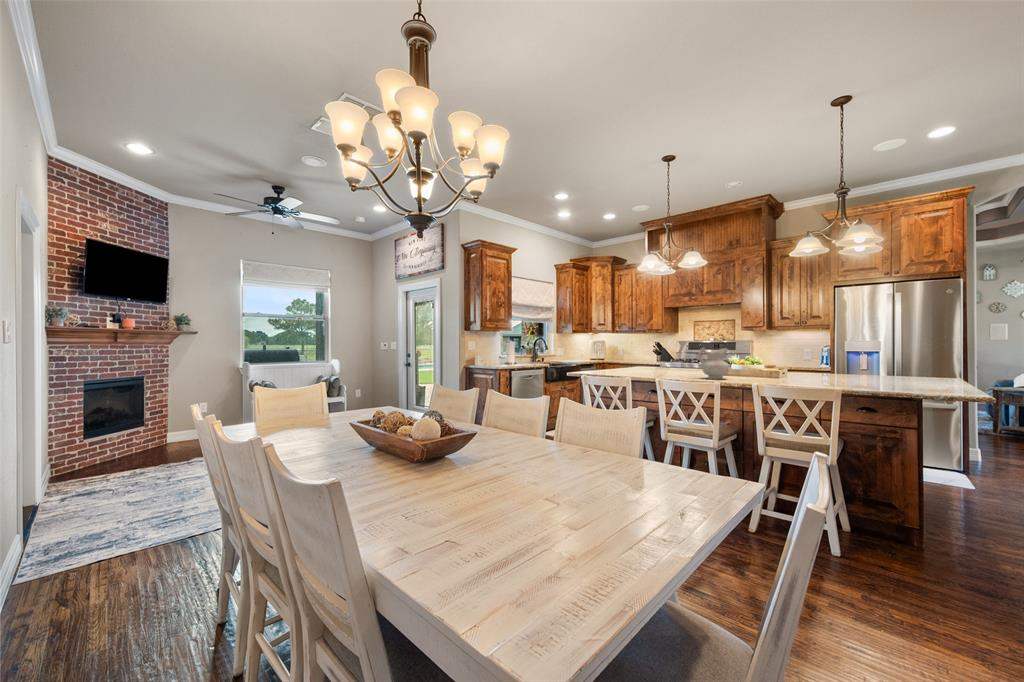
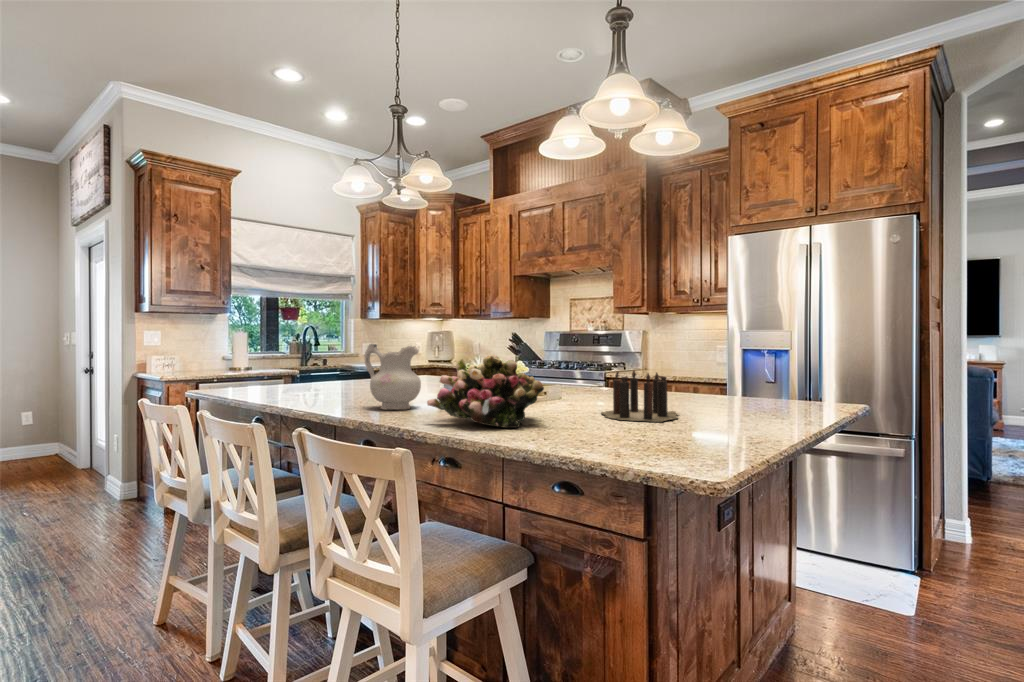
flower arrangement: none [766,352,828,386] -> present [427,354,544,428]
candle: none [830,360,897,384] -> present [602,370,678,422]

